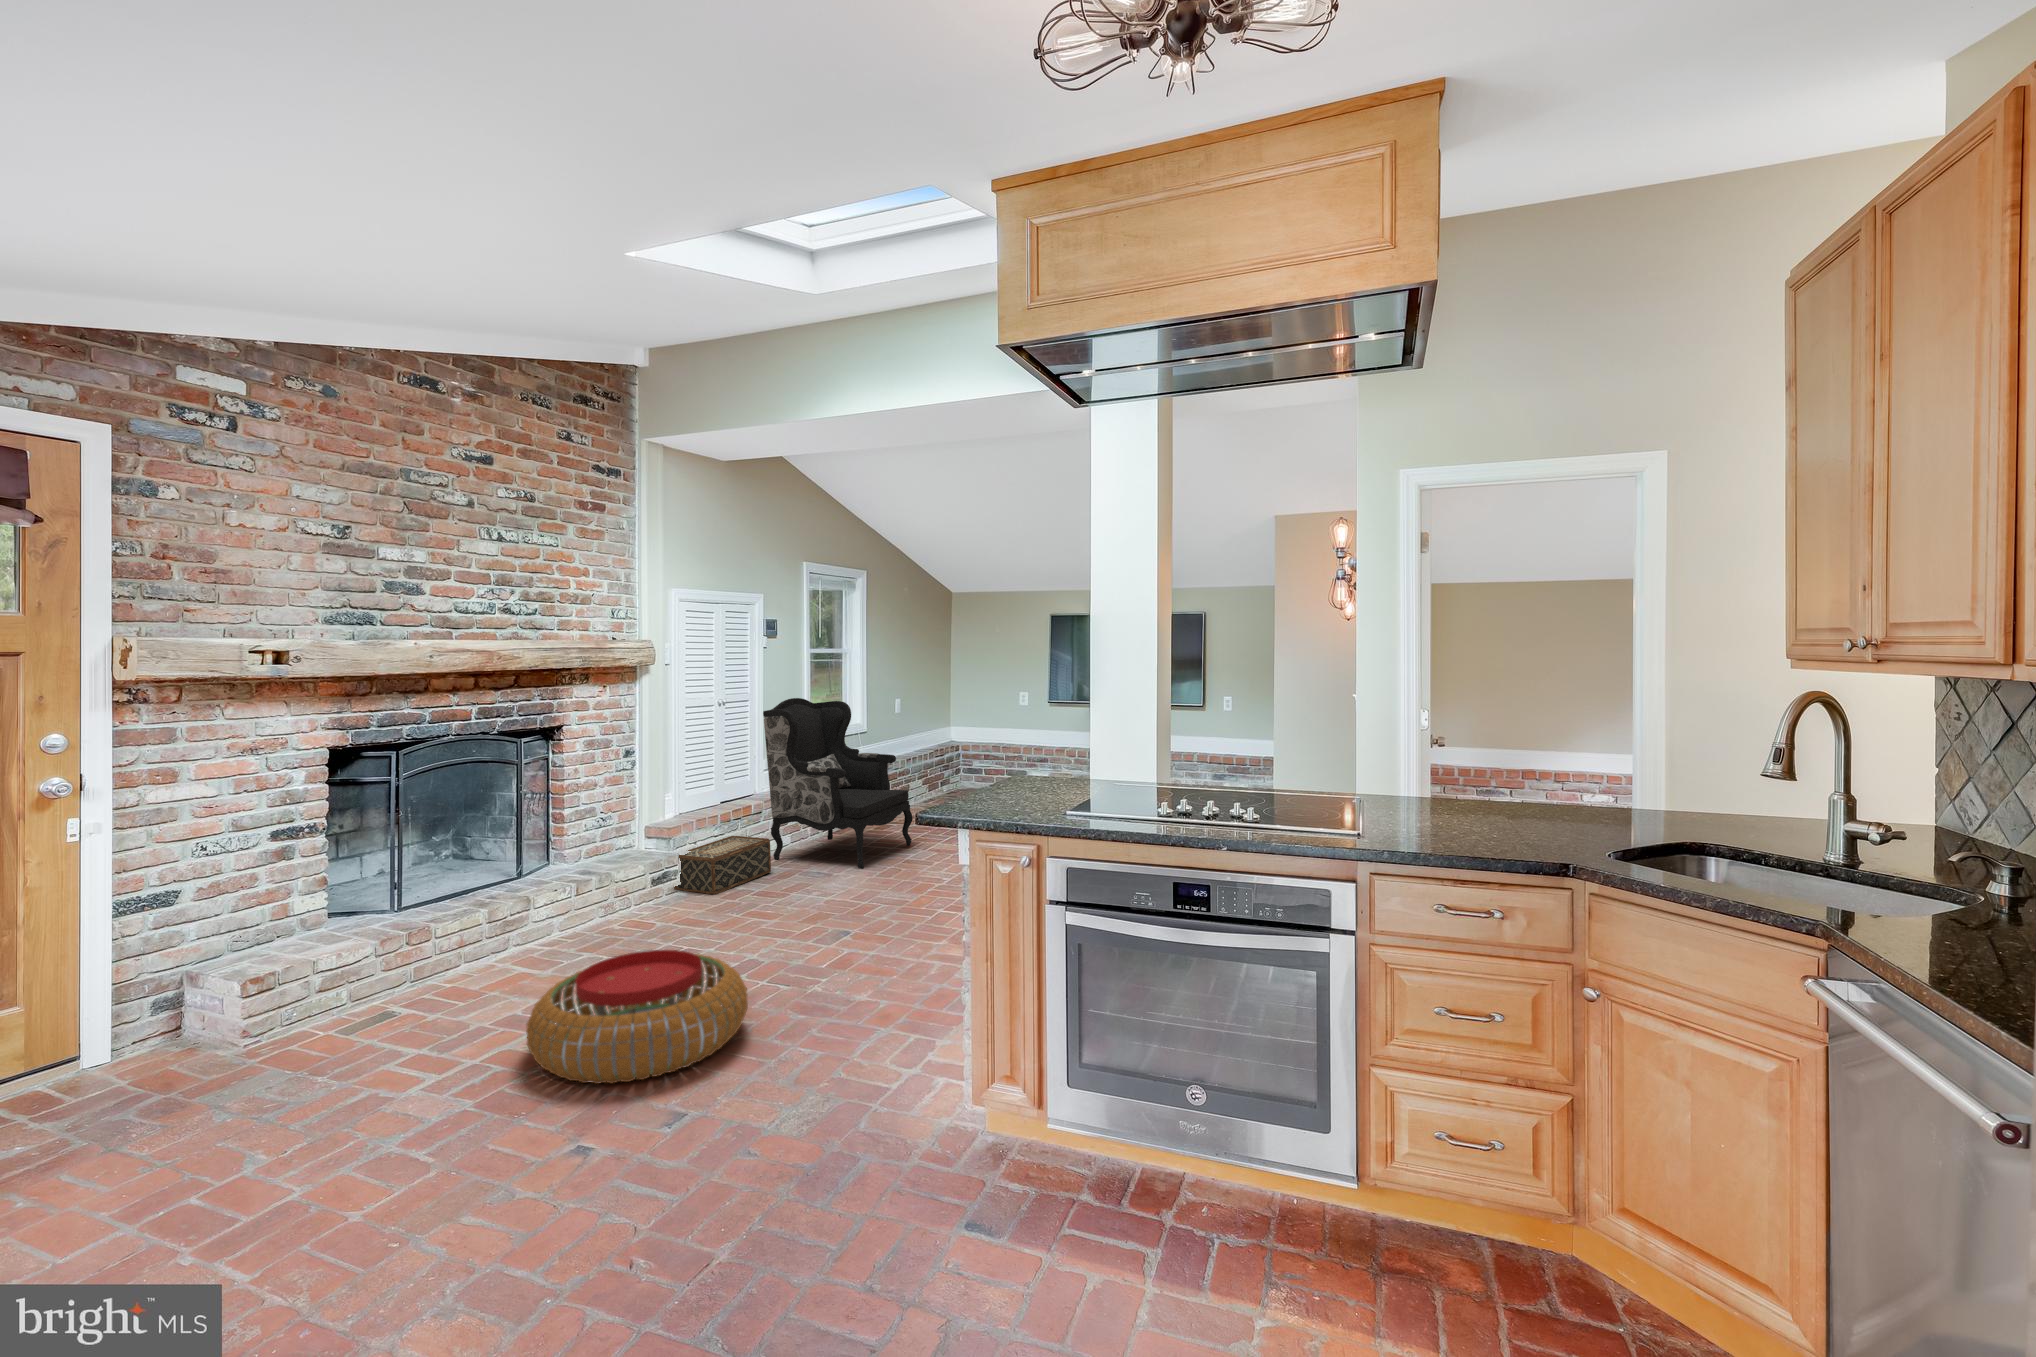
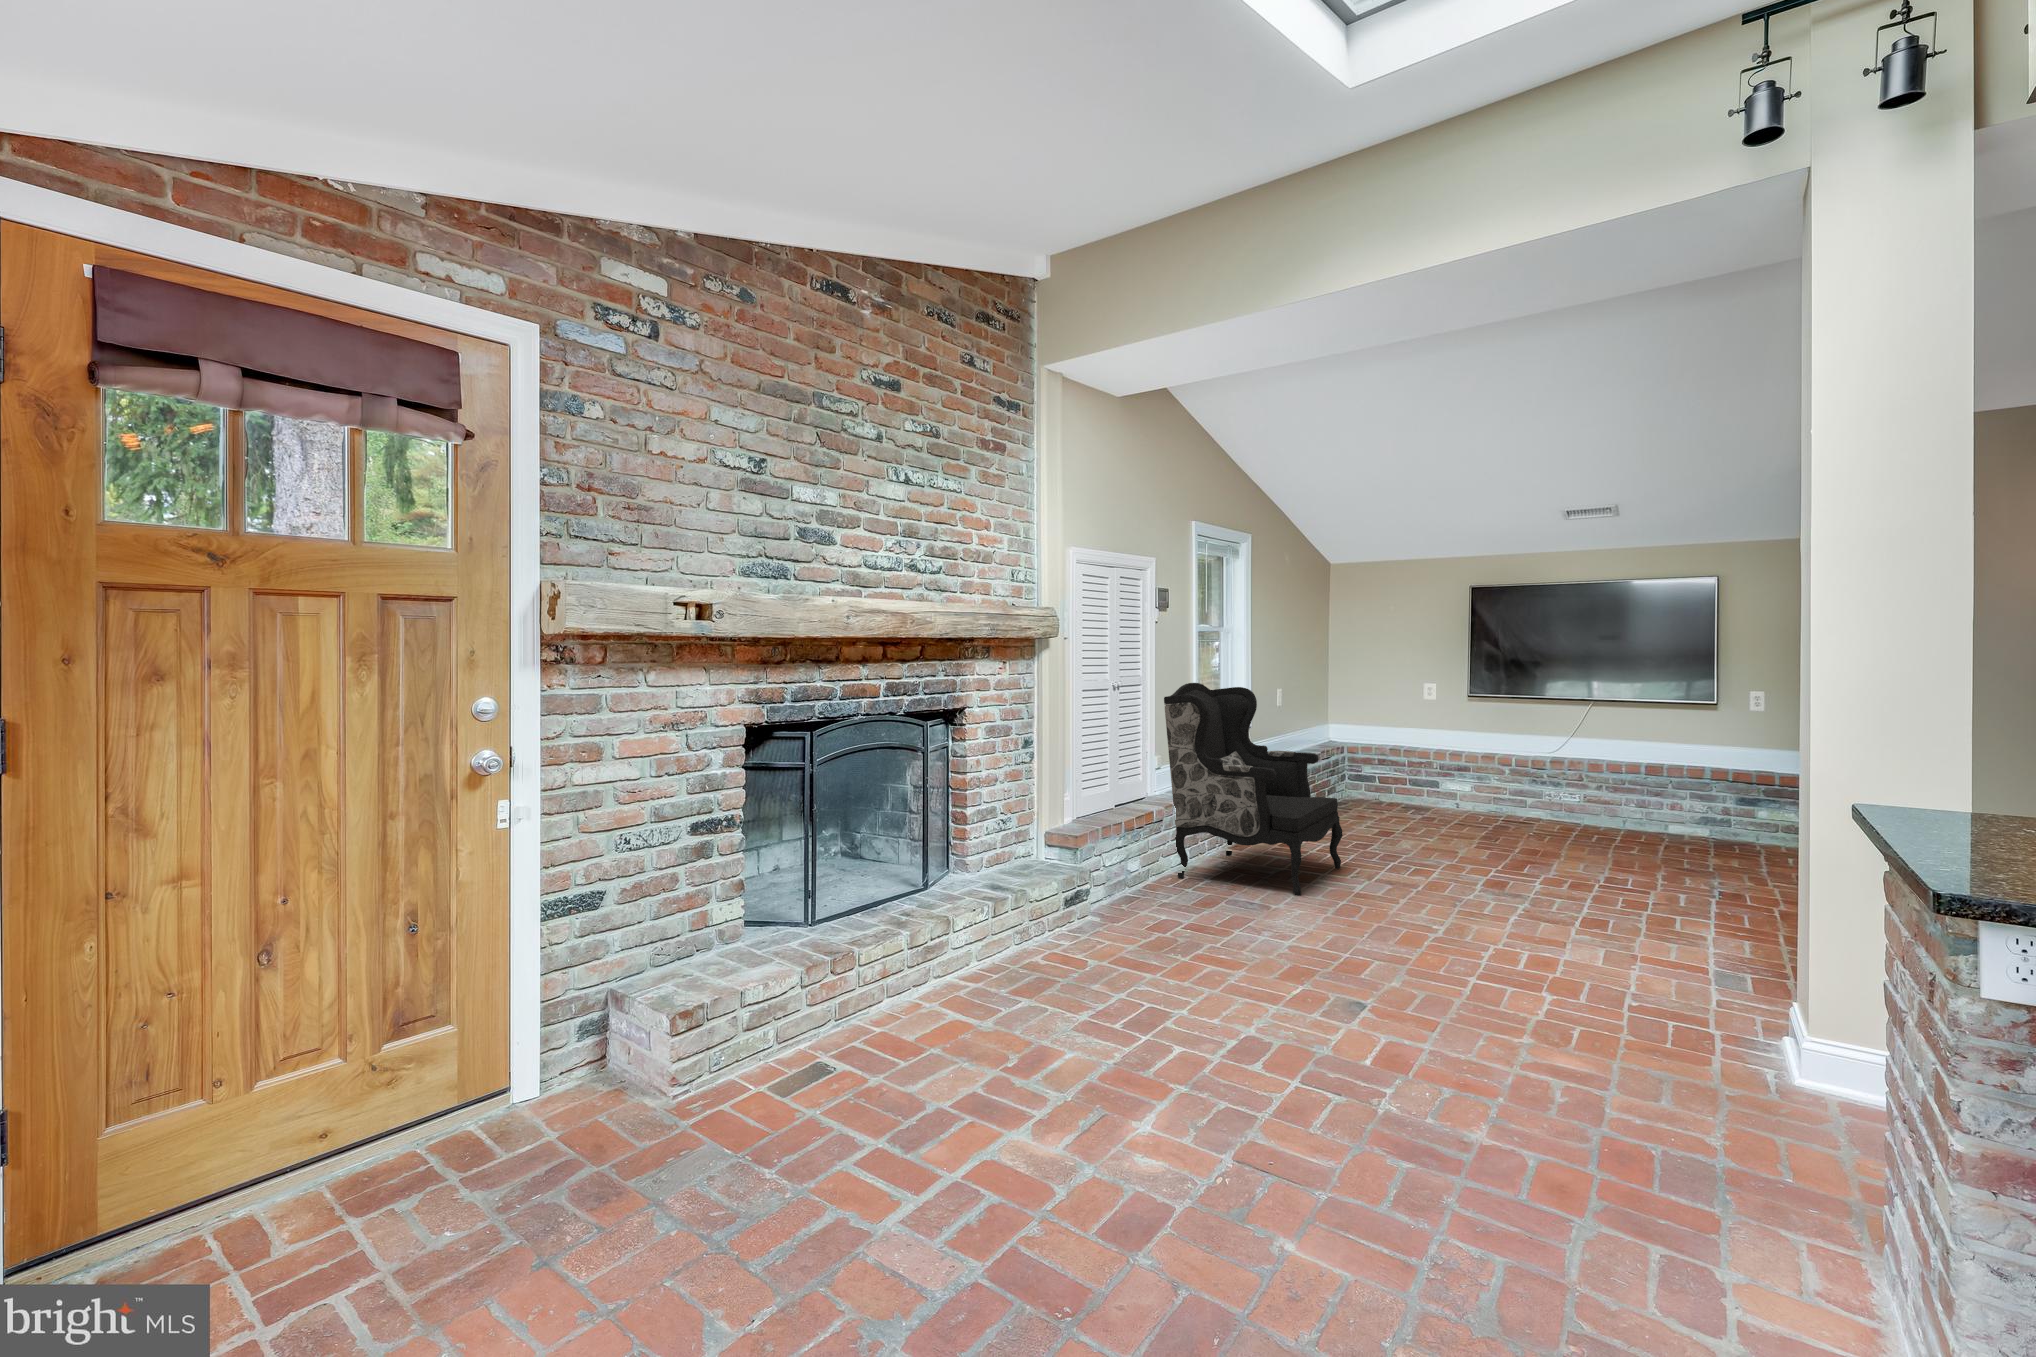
woven basket: present [674,836,771,894] -> none [1080,847,1187,920]
pouf: present [526,950,748,1084] -> none [1033,1014,1343,1234]

